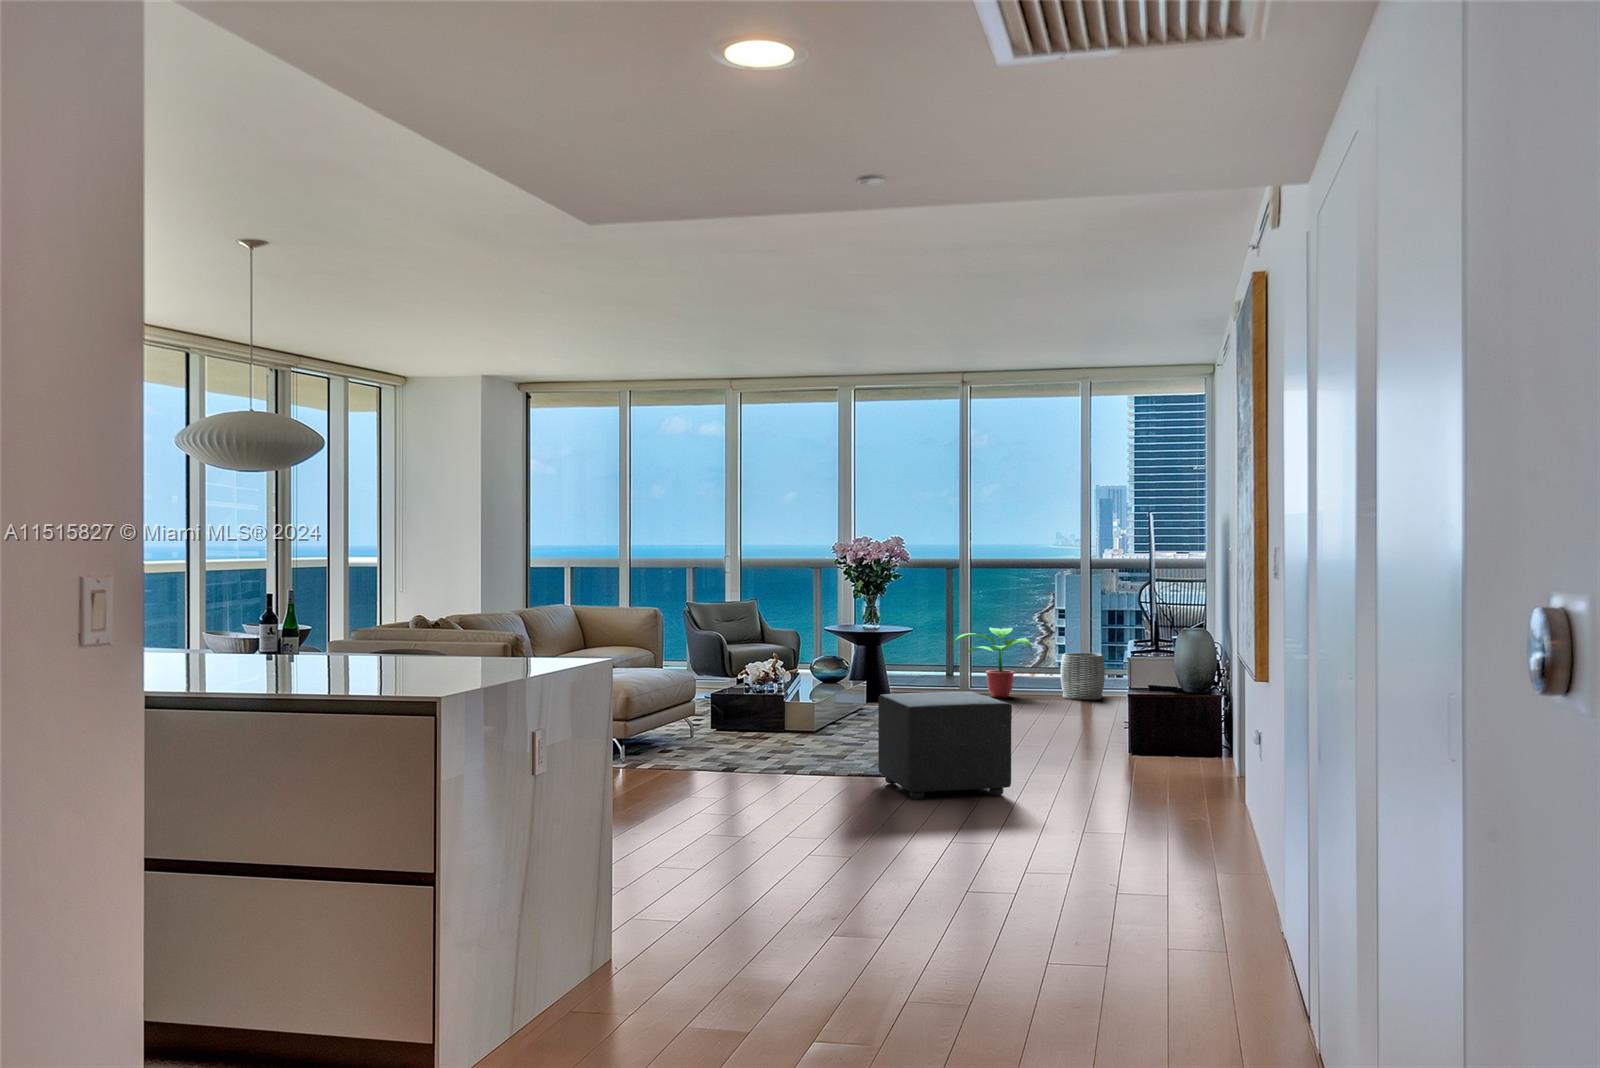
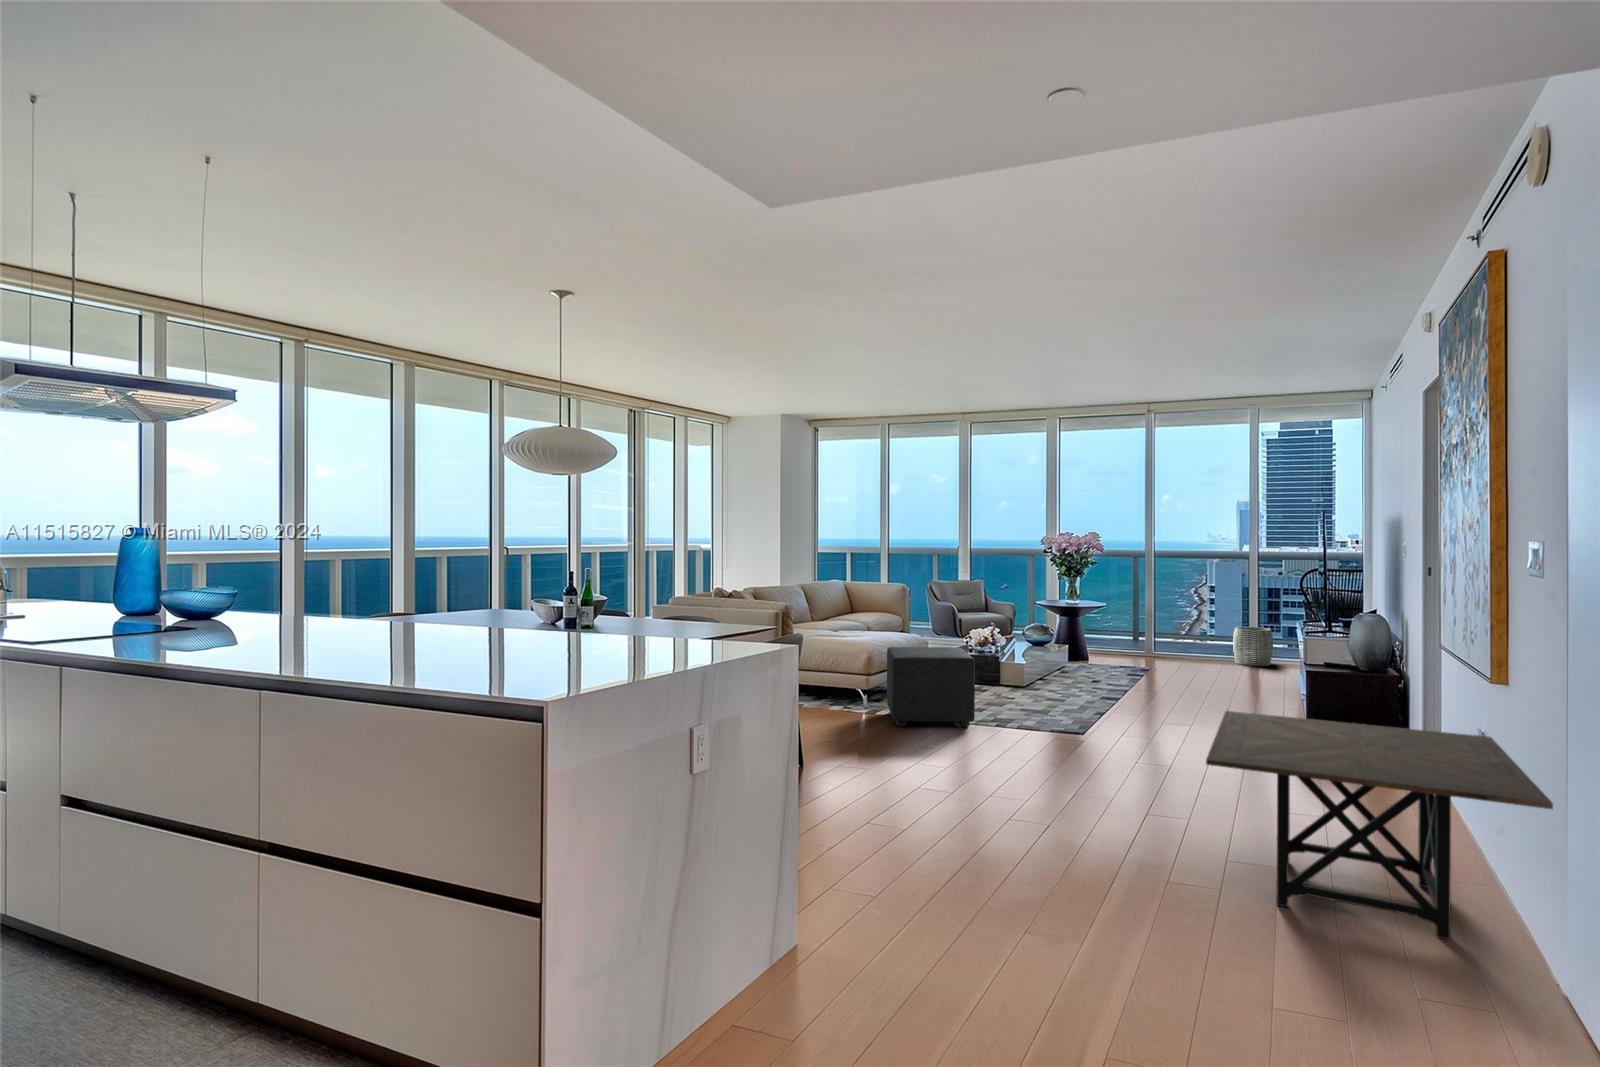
potted plant: present [954,627,1032,698] -> none [1140,605,1208,661]
ottoman: present [878,692,1012,800] -> present [887,647,975,727]
side table: none [1000,723,1267,907] -> present [1206,711,1553,940]

